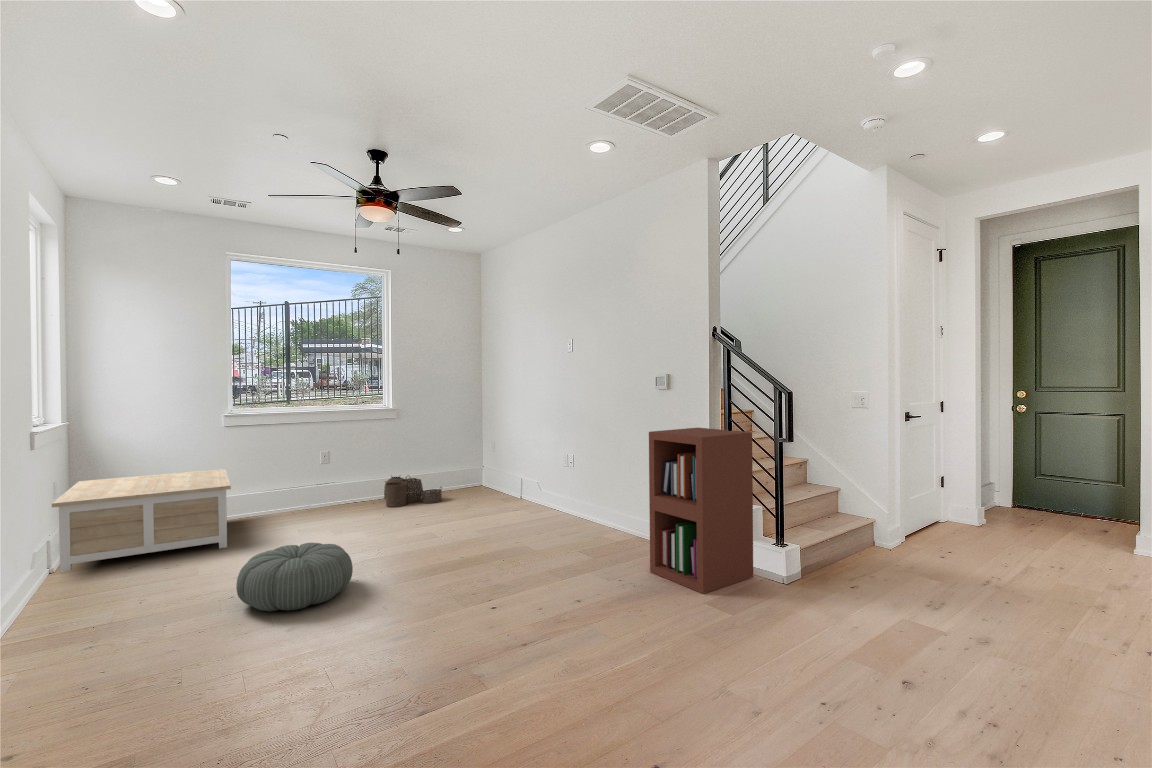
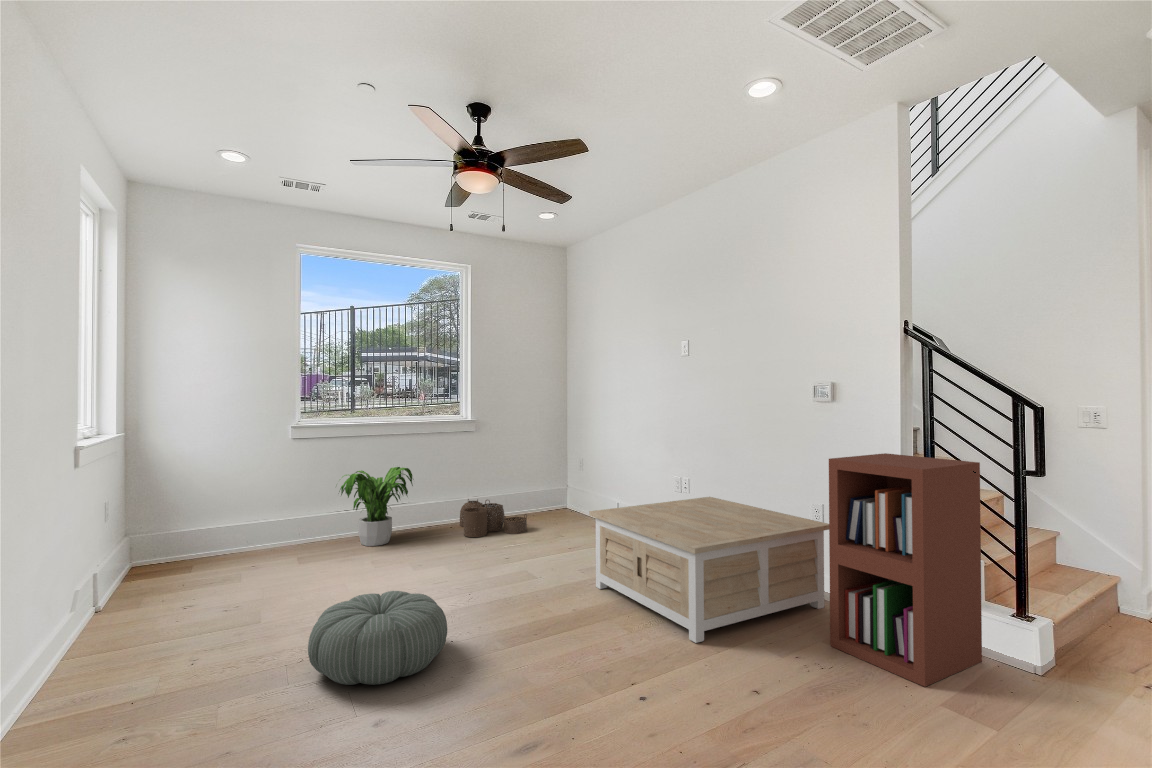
potted plant: none [269,448,342,516] -> present [339,467,413,546]
coffee table: present [52,469,231,573] -> present [589,497,829,643]

